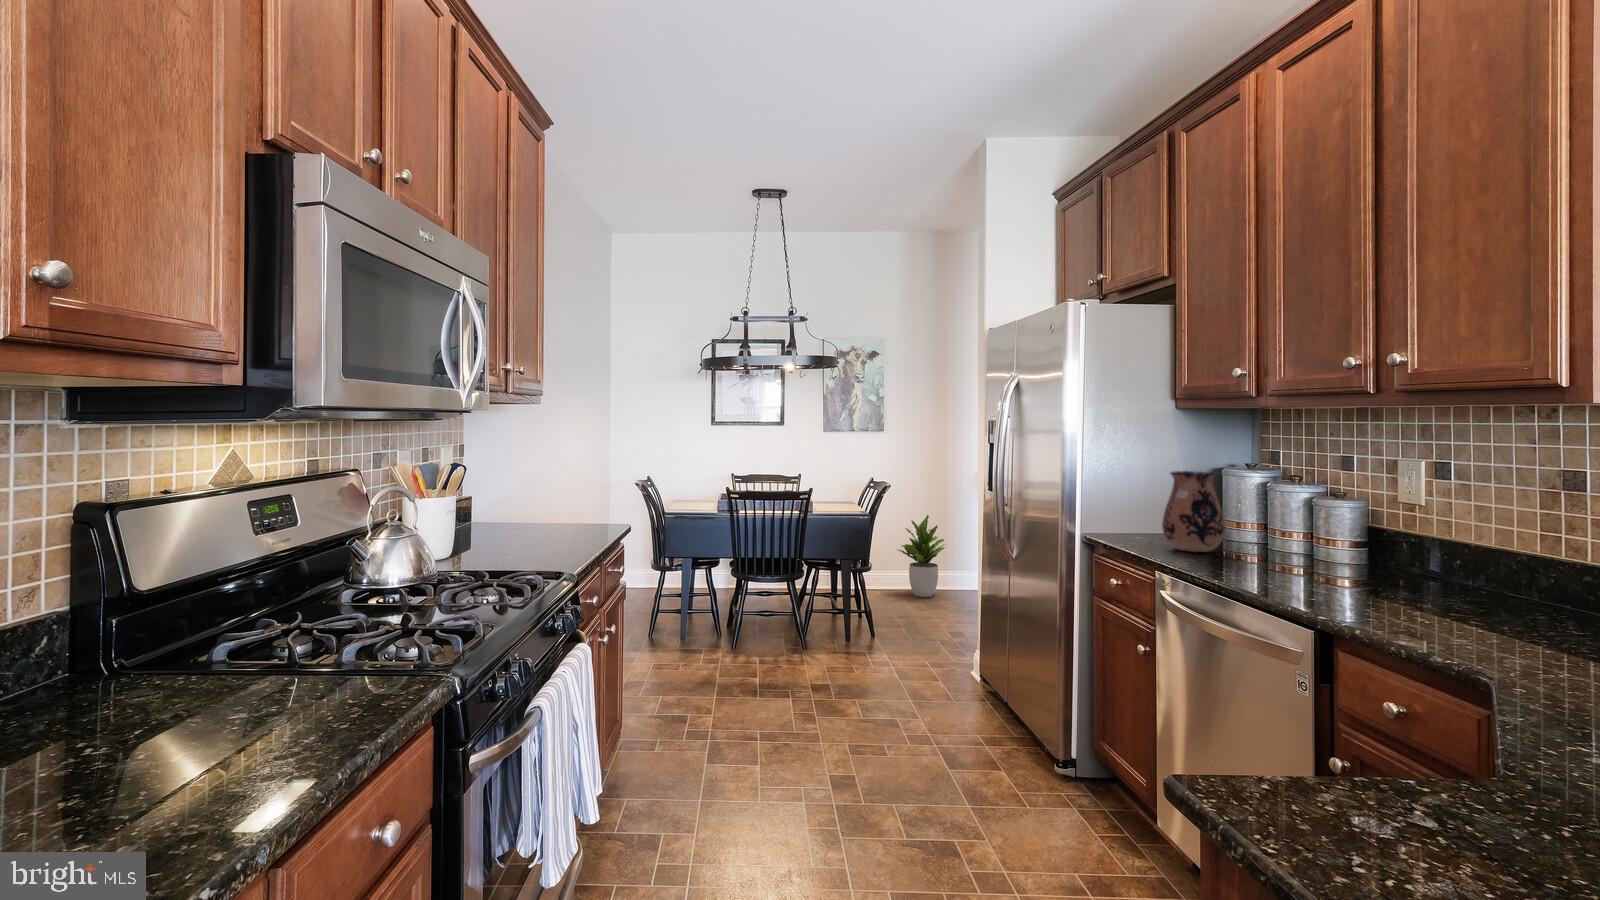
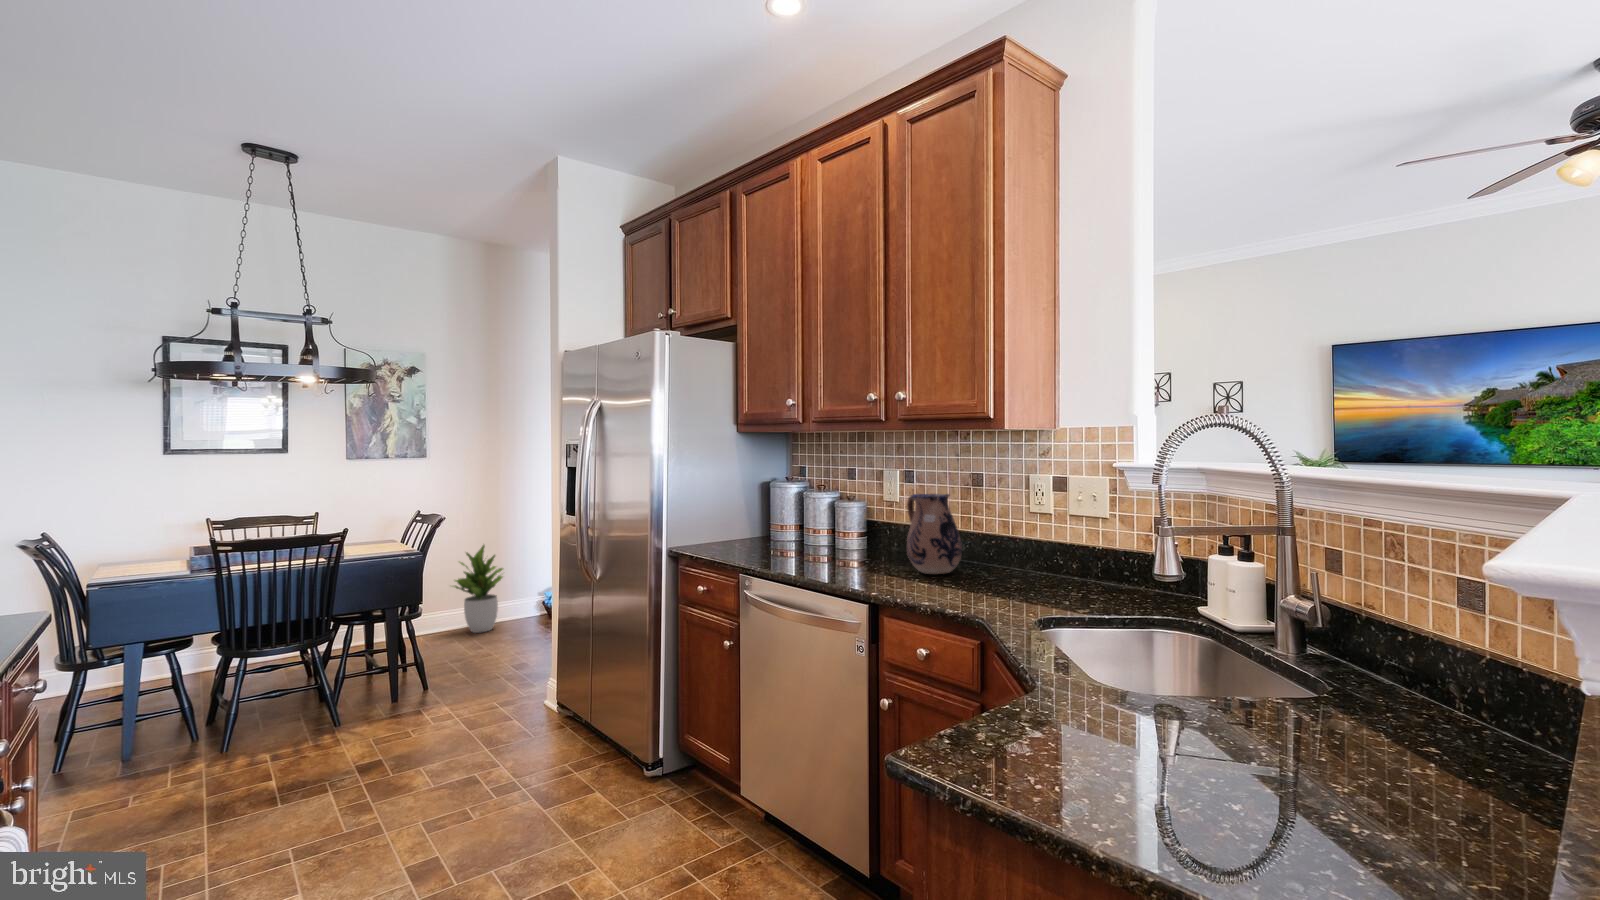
ceramic pitcher: present [1162,471,1226,552] -> present [907,494,962,574]

